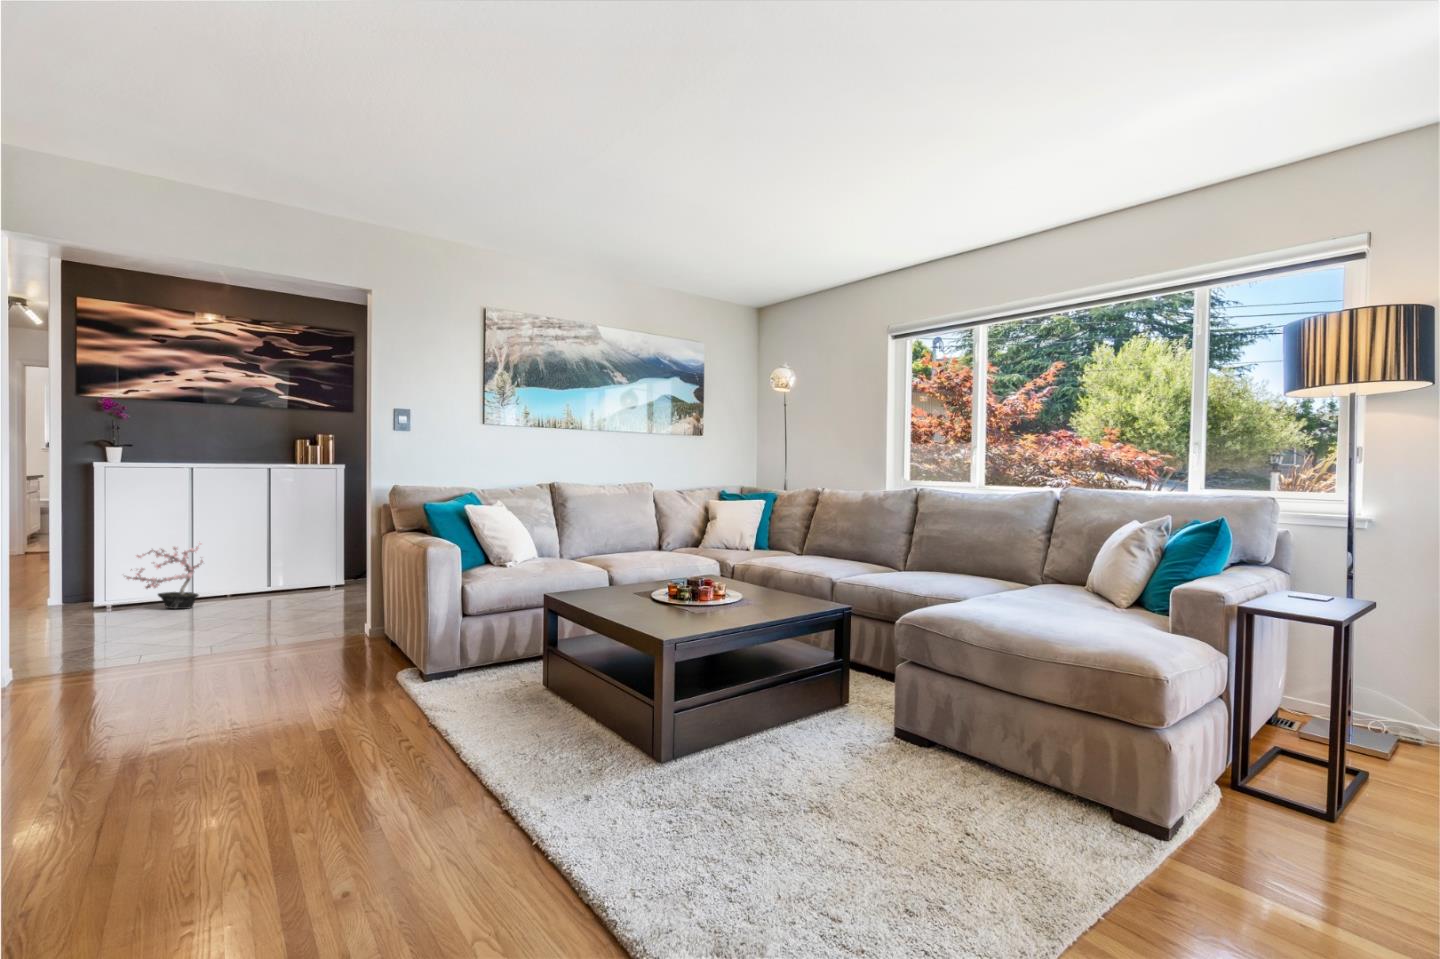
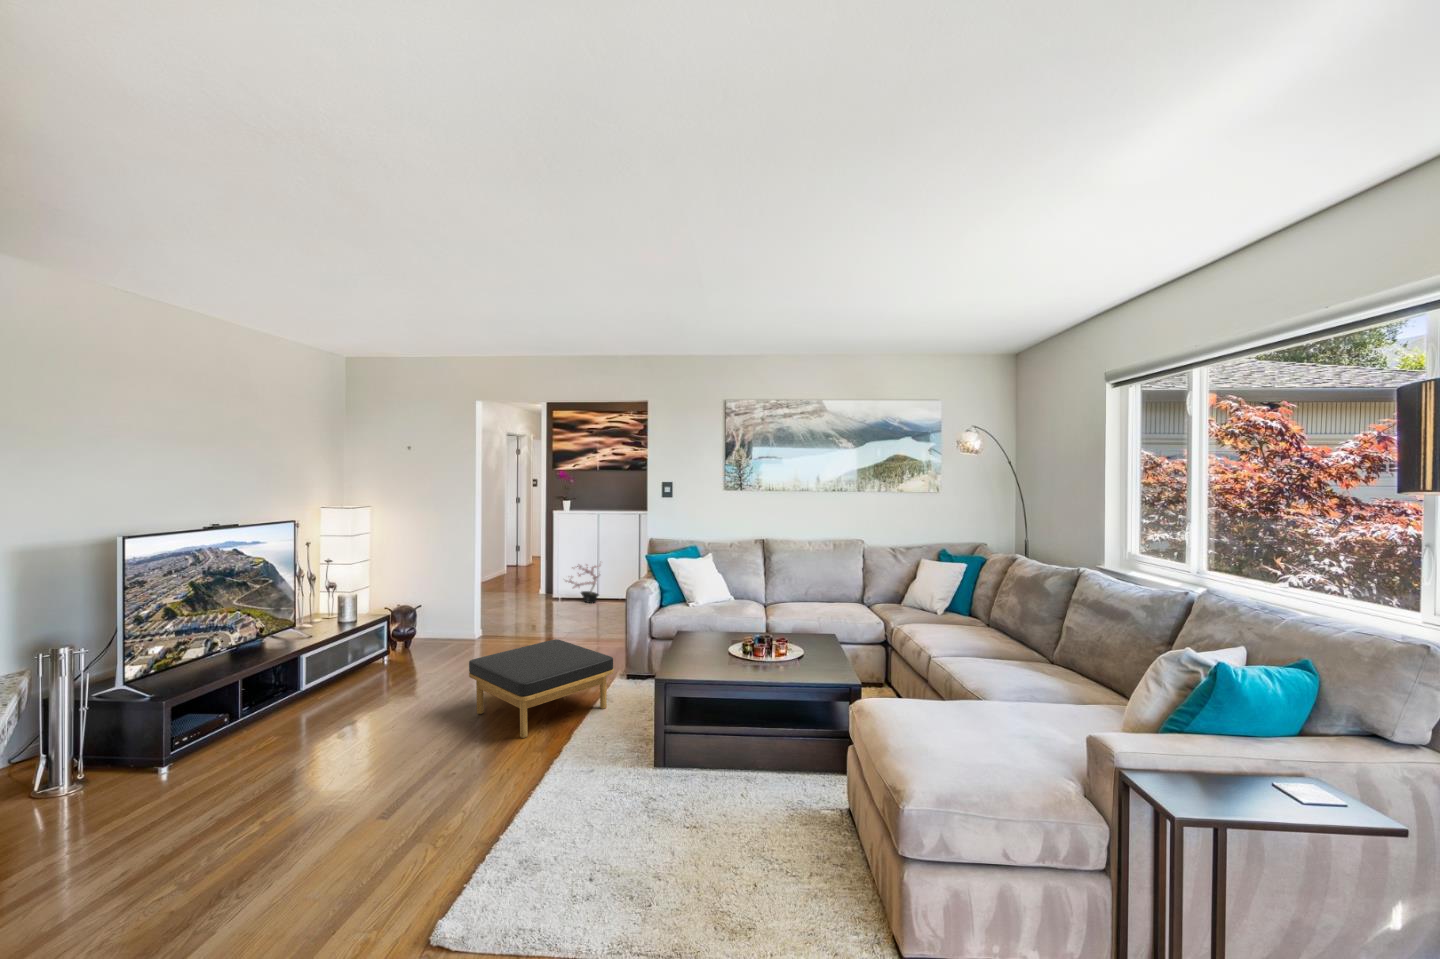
ottoman: none [186,629,458,777] -> present [469,639,614,738]

